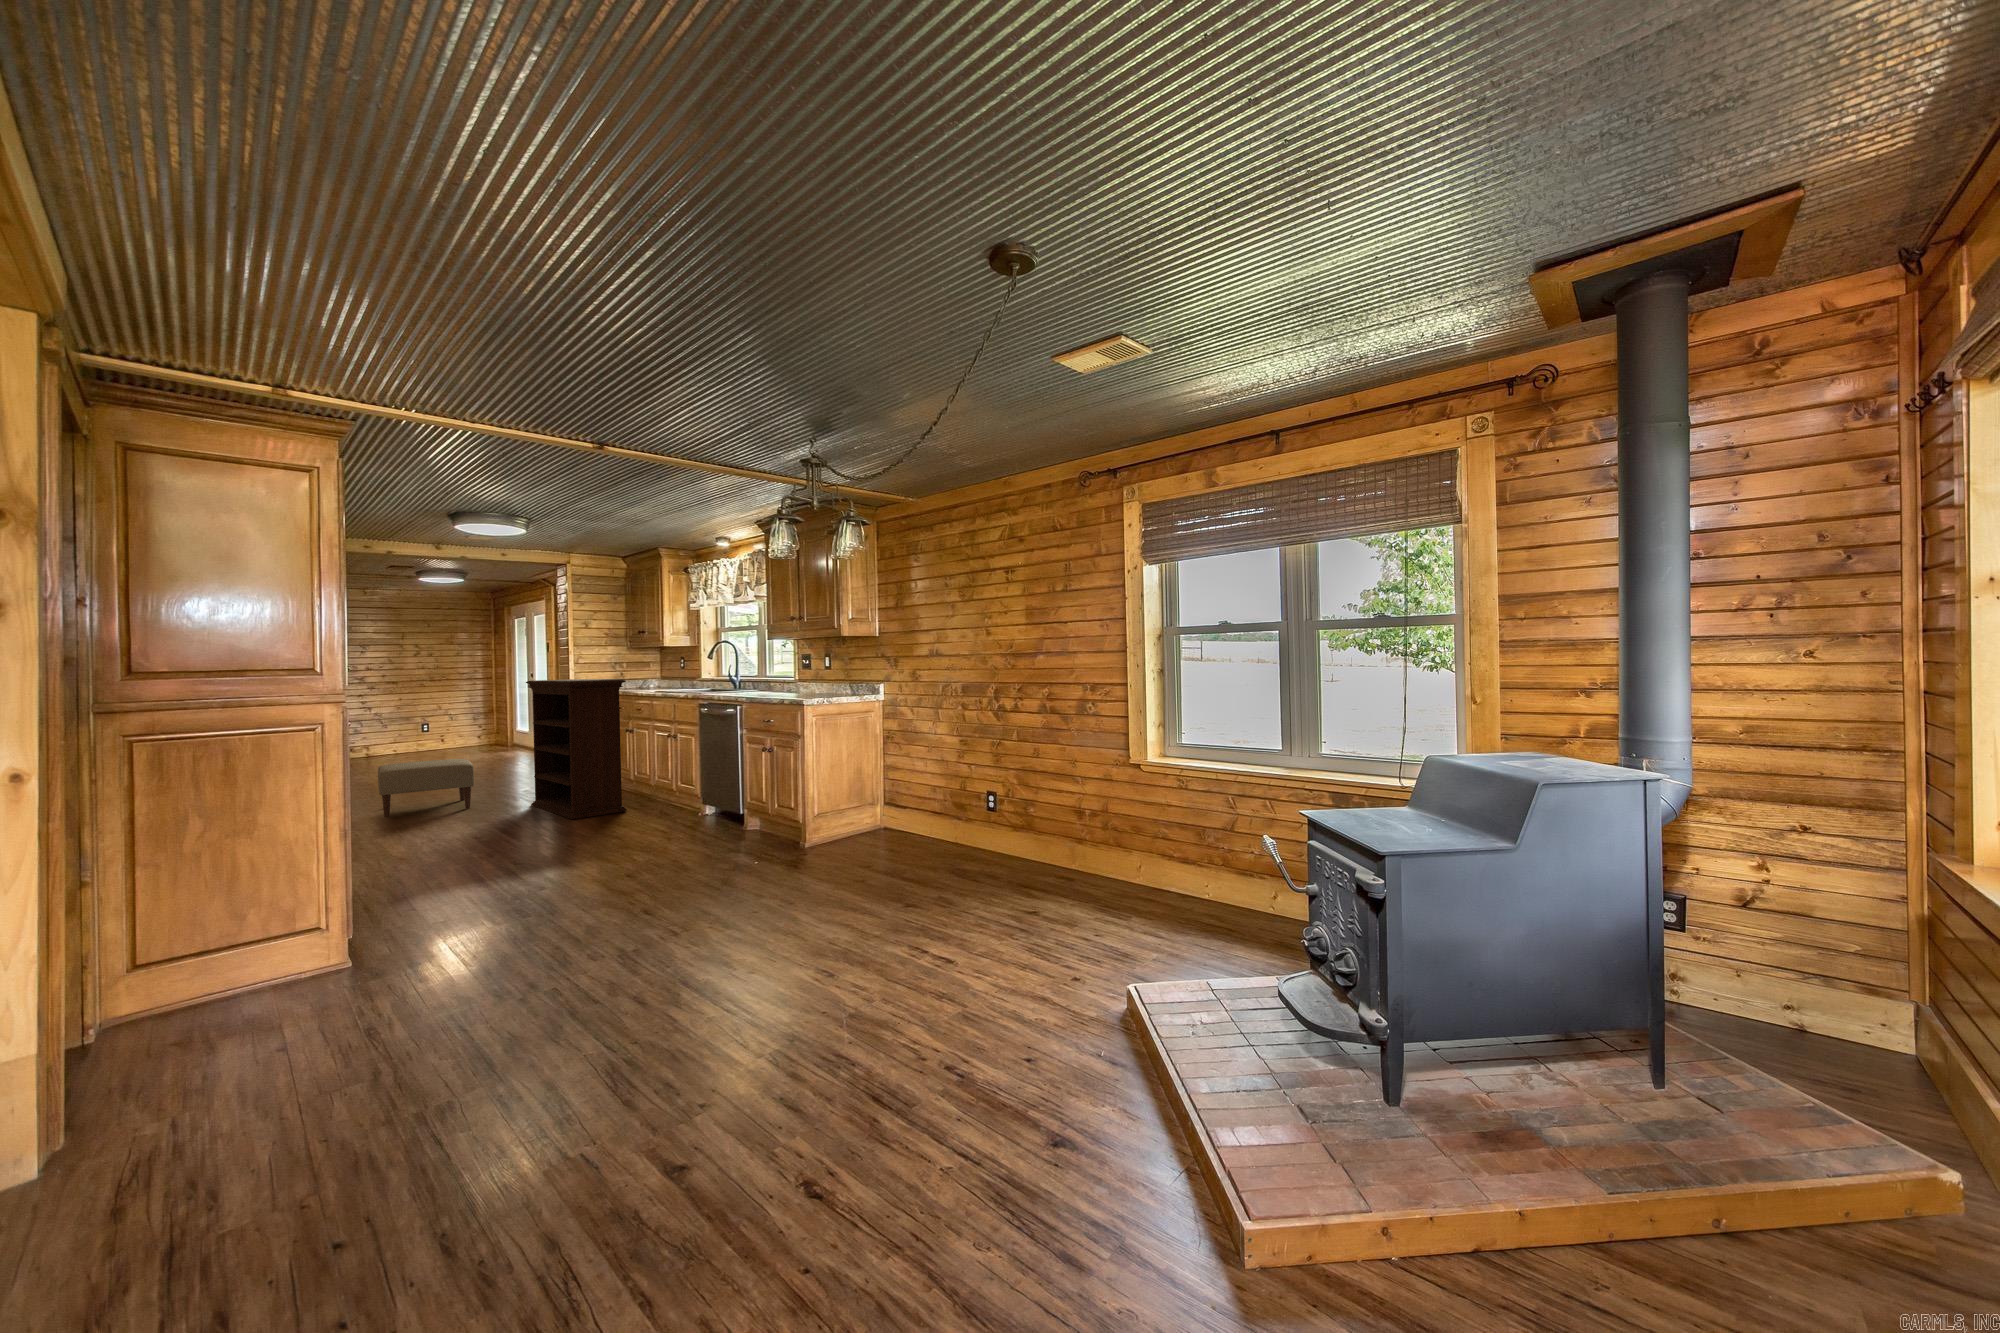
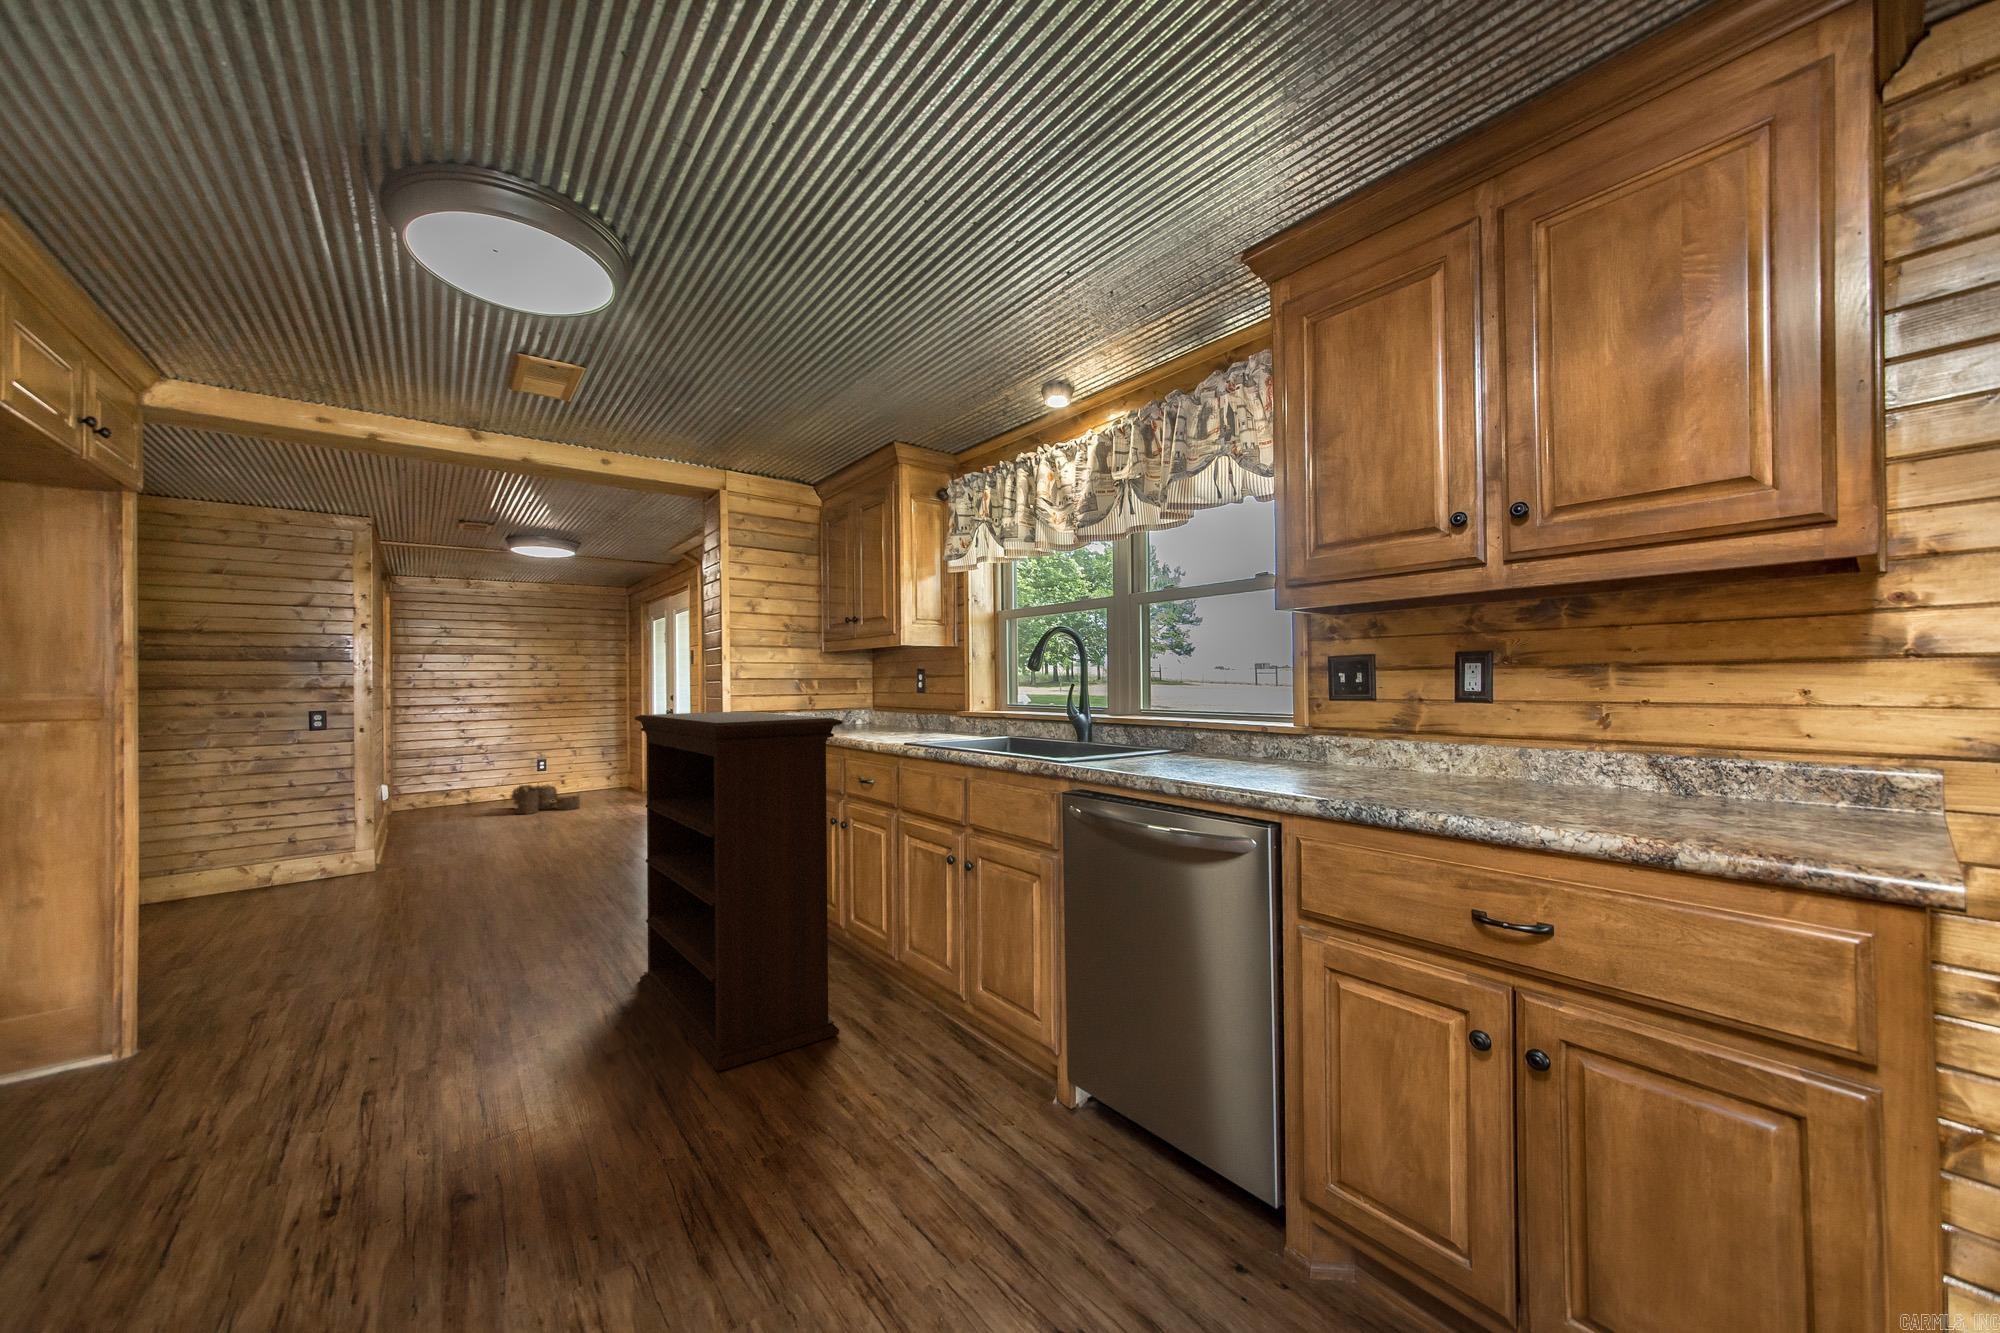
woven basket: none [405,738,460,759] -> present [511,783,580,814]
ottoman: present [378,759,474,818] -> none [331,864,536,1011]

